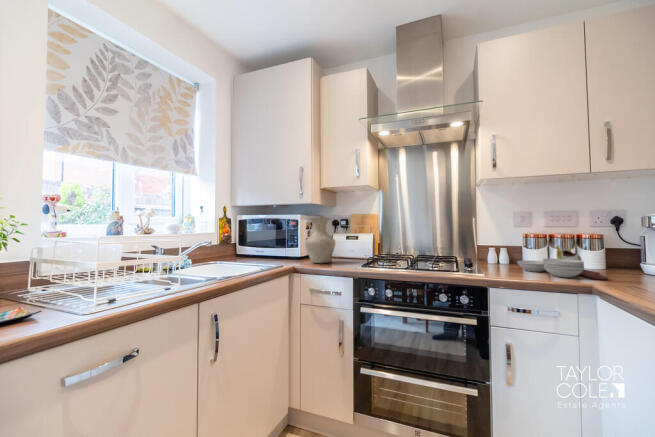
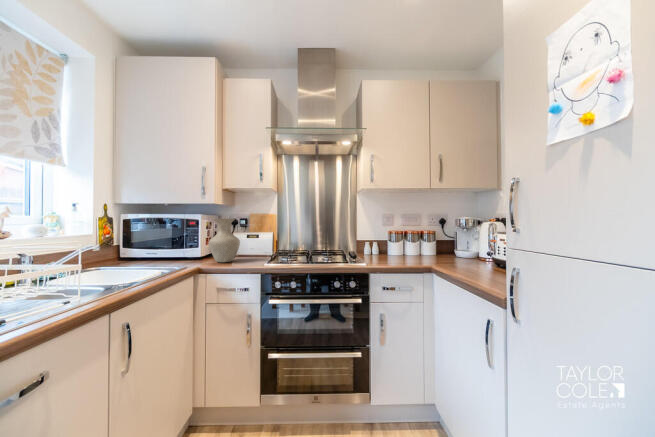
cutting board: present [517,246,608,280] -> none [385,240,438,263]

